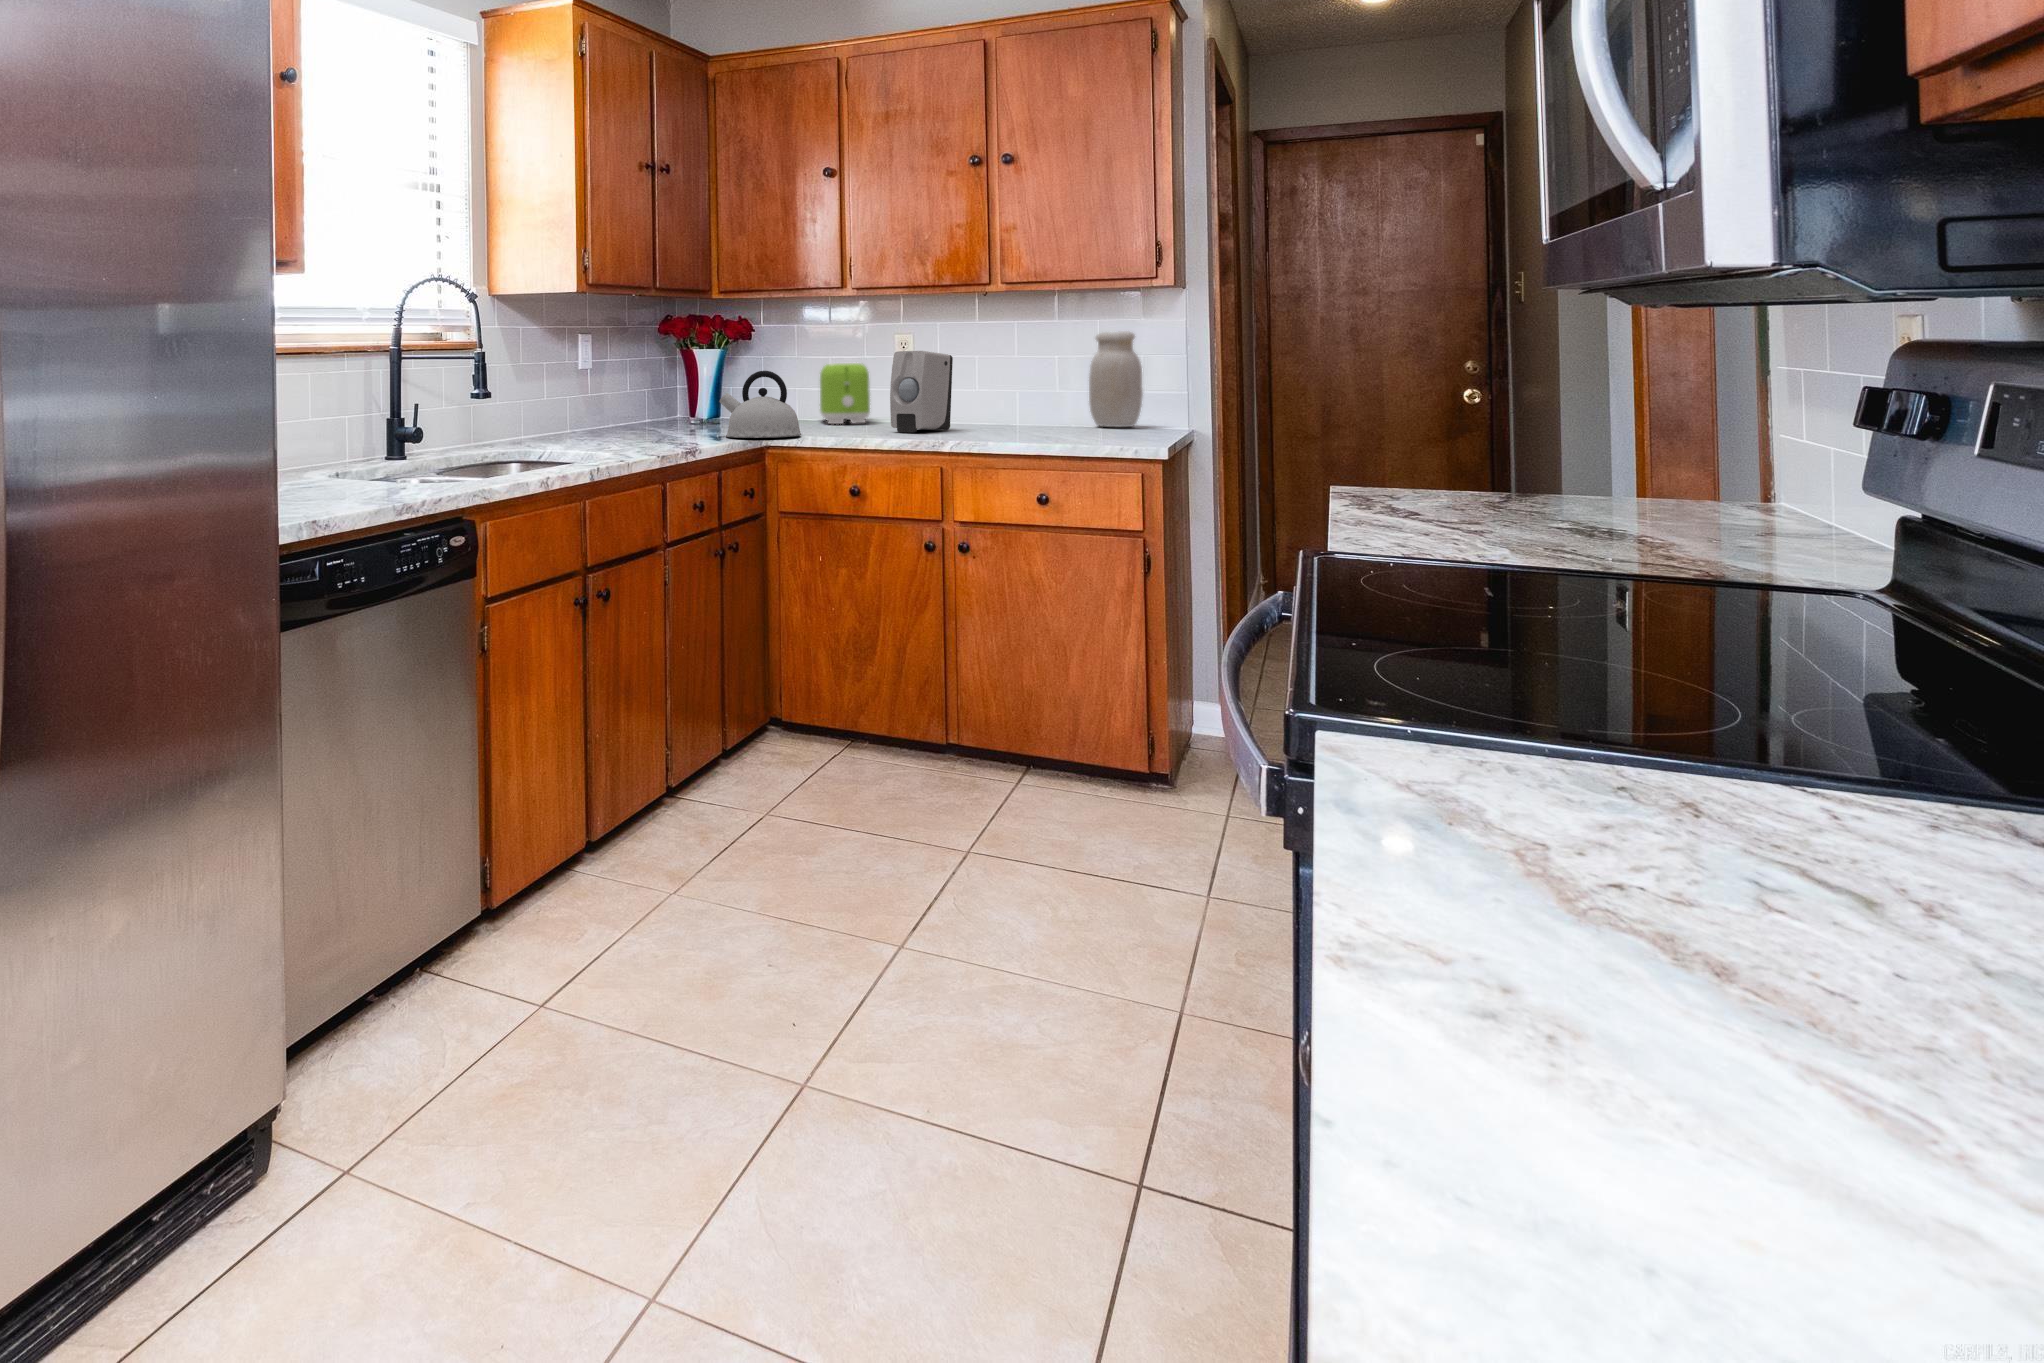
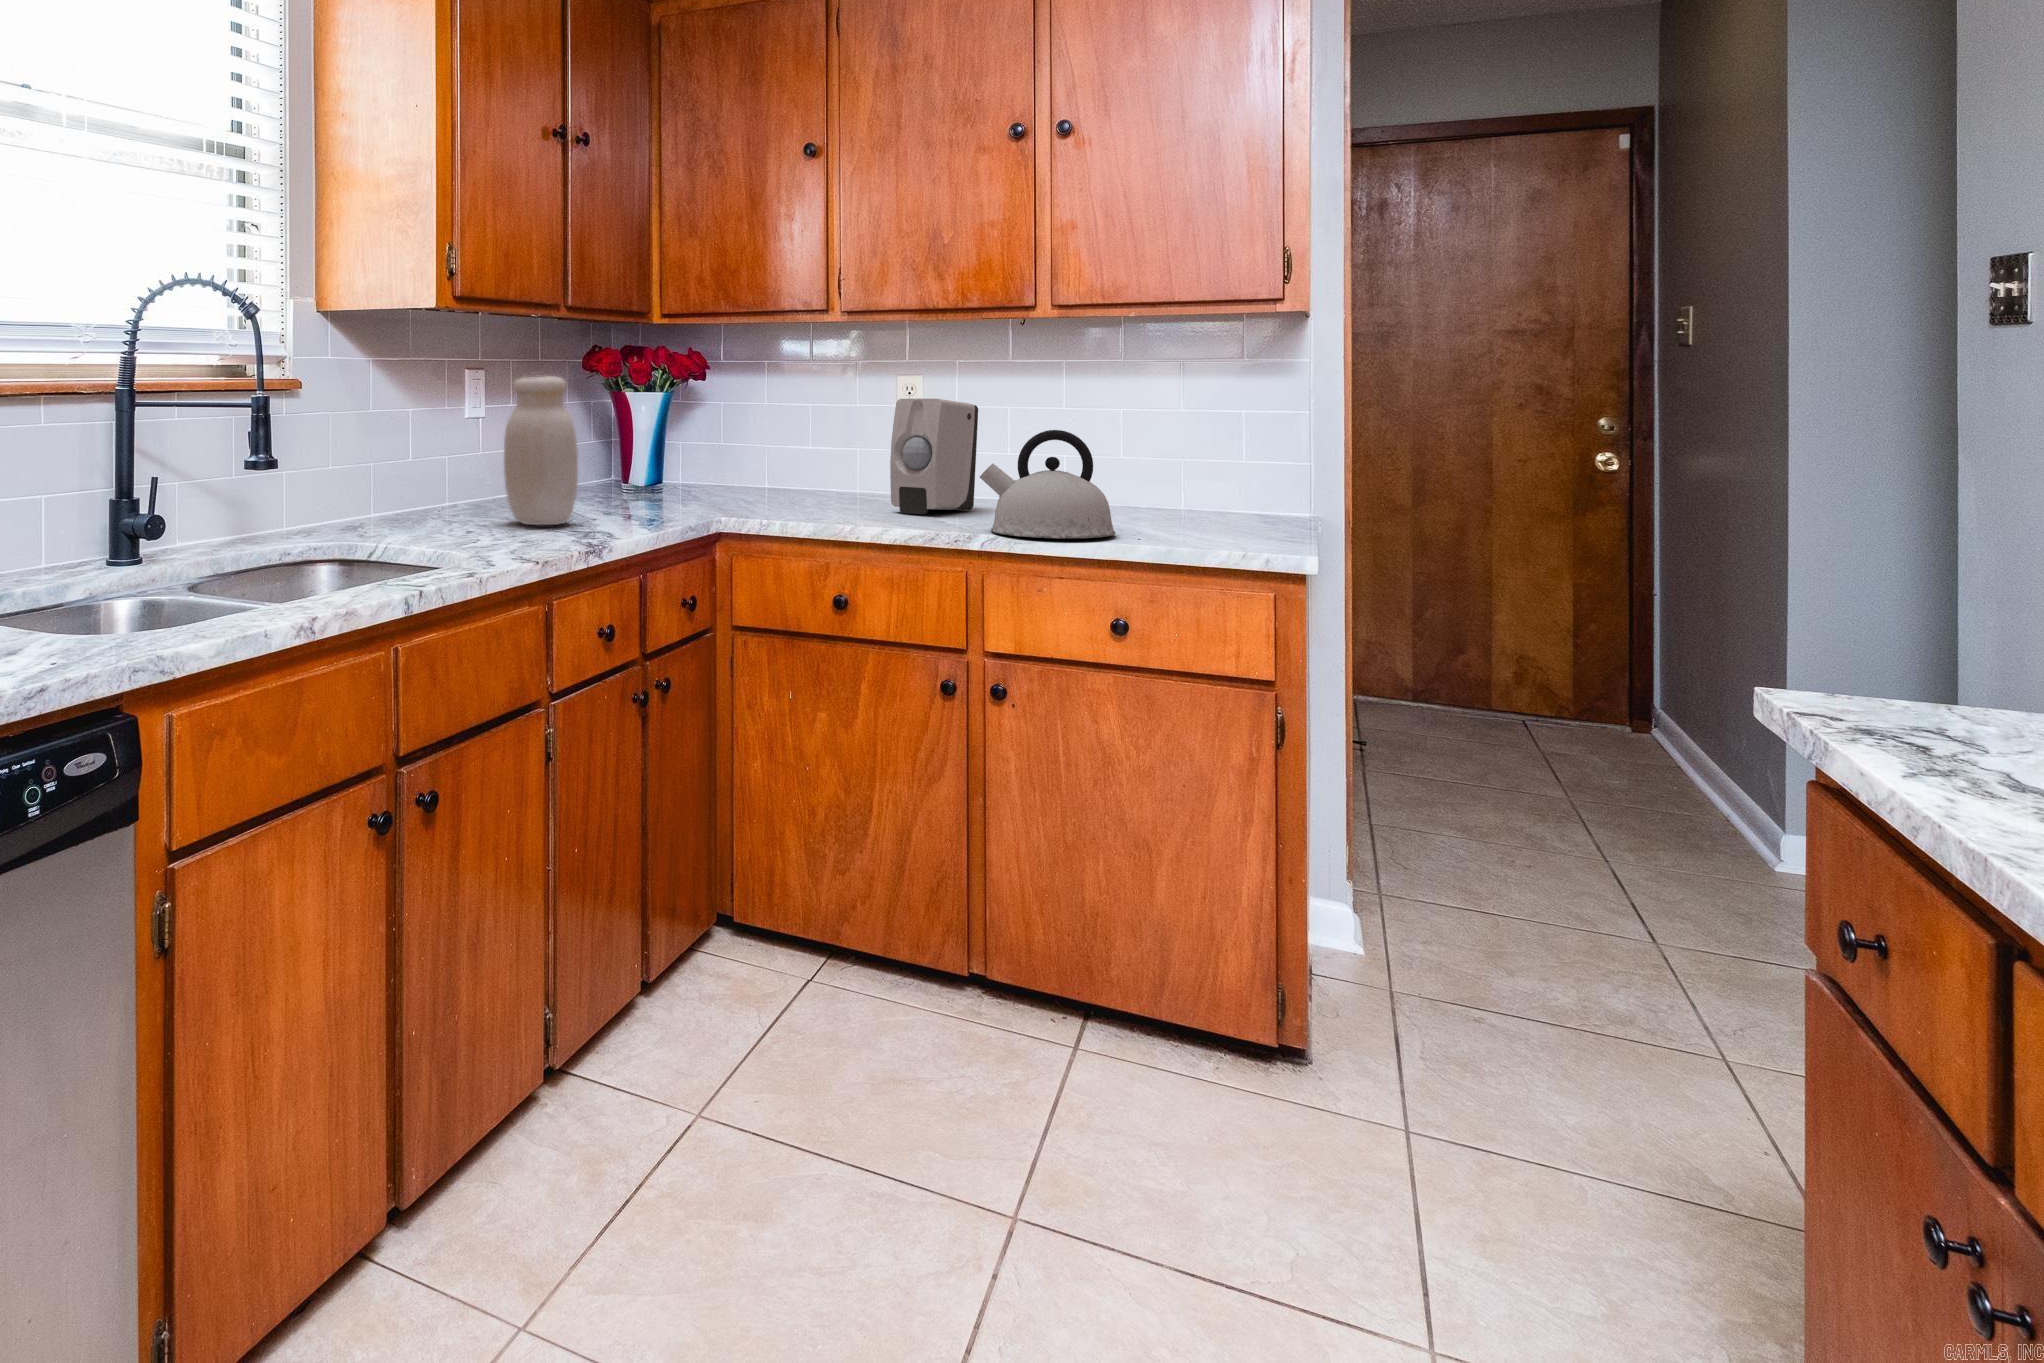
jar: present [1089,331,1143,427] -> present [504,376,578,525]
toaster: present [820,363,870,424] -> none [793,410,860,494]
kettle: present [719,371,801,438] -> present [980,430,1115,538]

